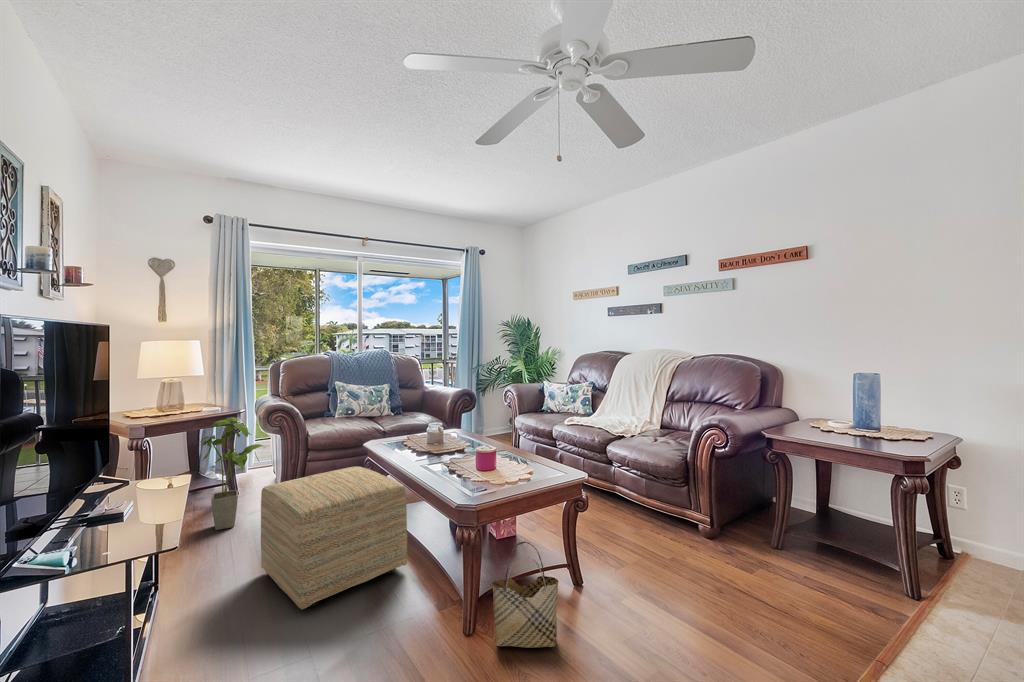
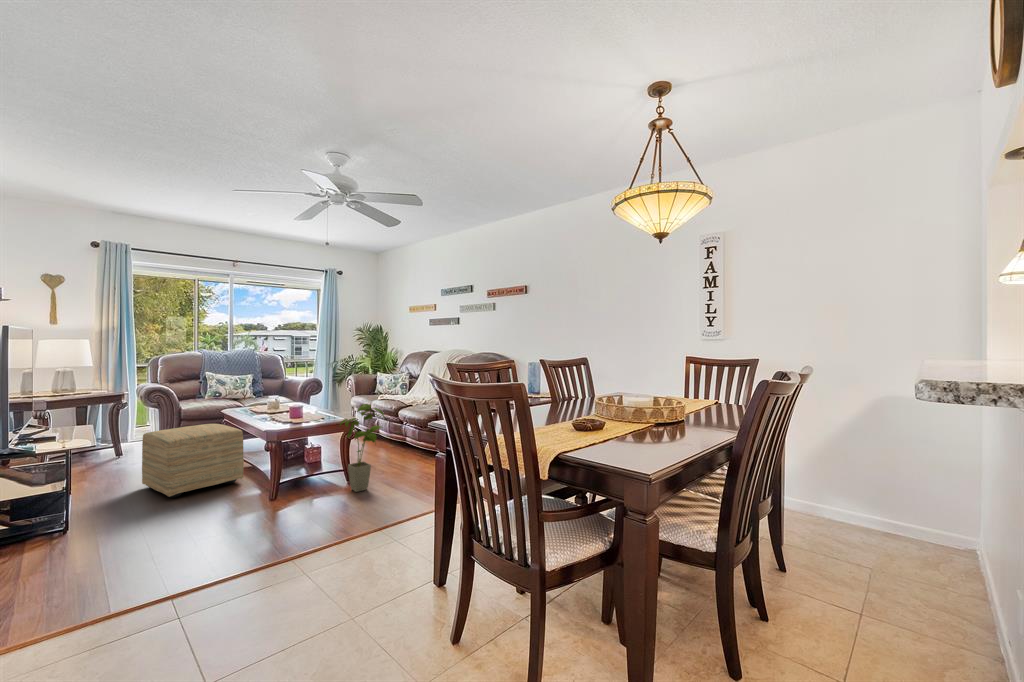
house plant: present [200,417,263,530] -> present [340,404,384,492]
woven basket: present [491,542,559,648] -> none [281,451,321,503]

